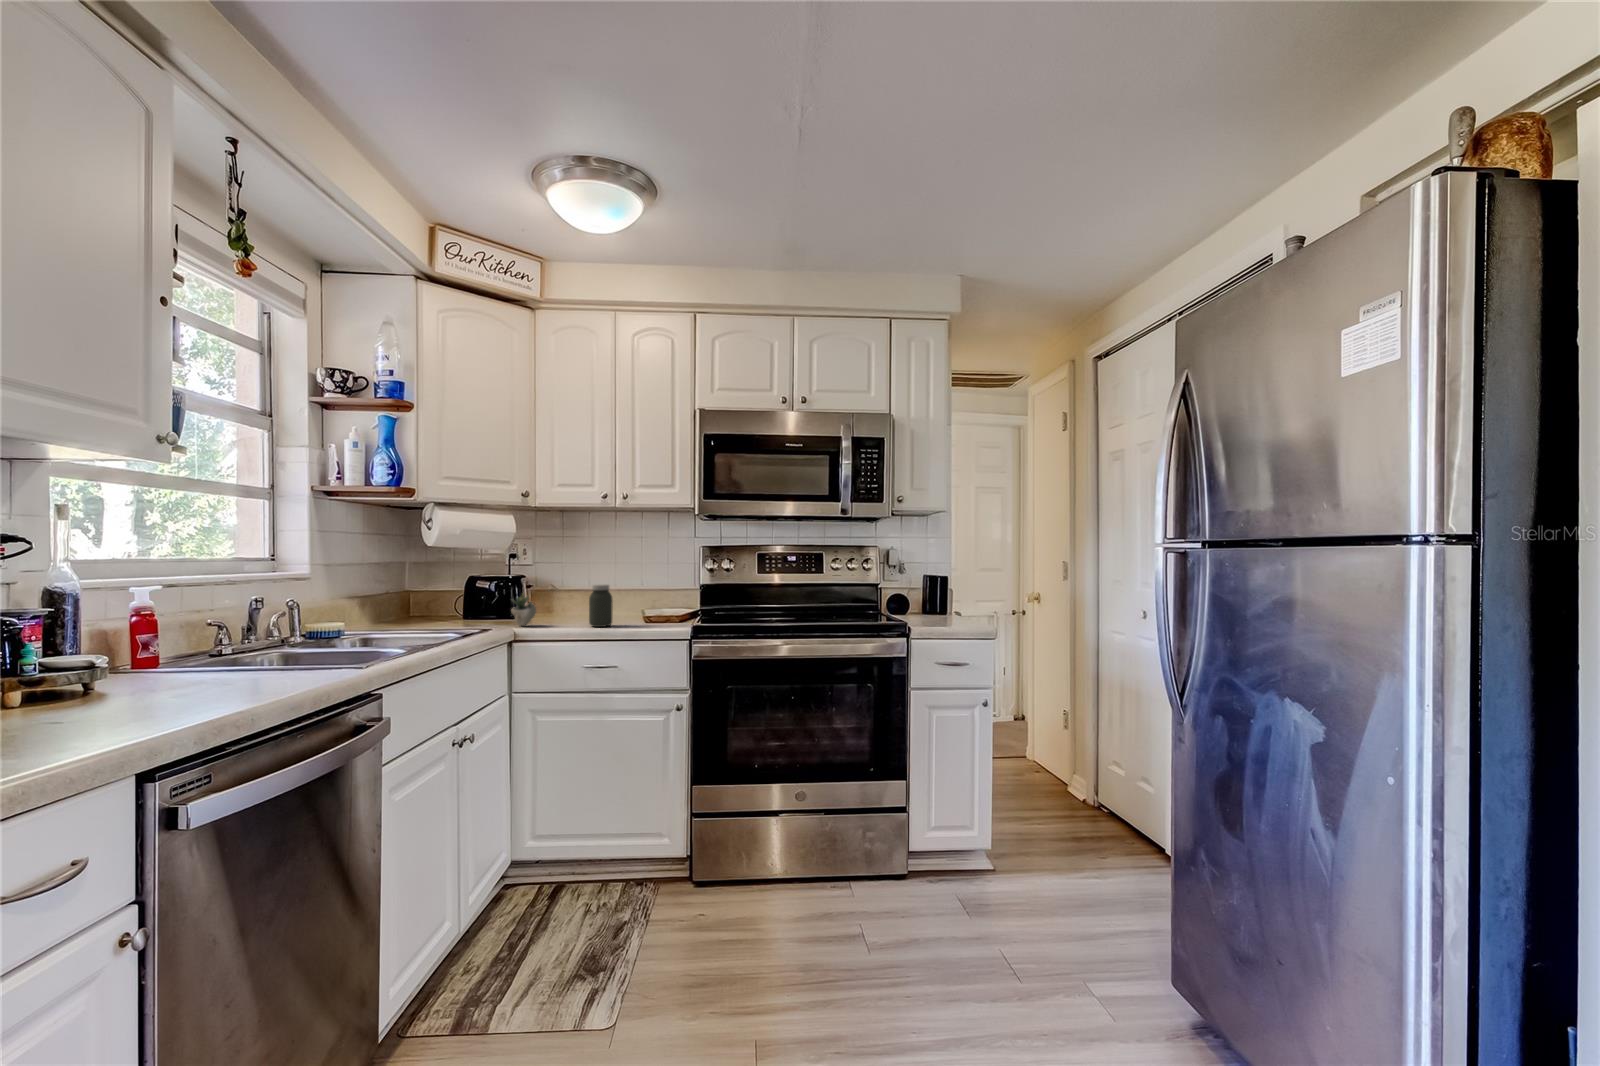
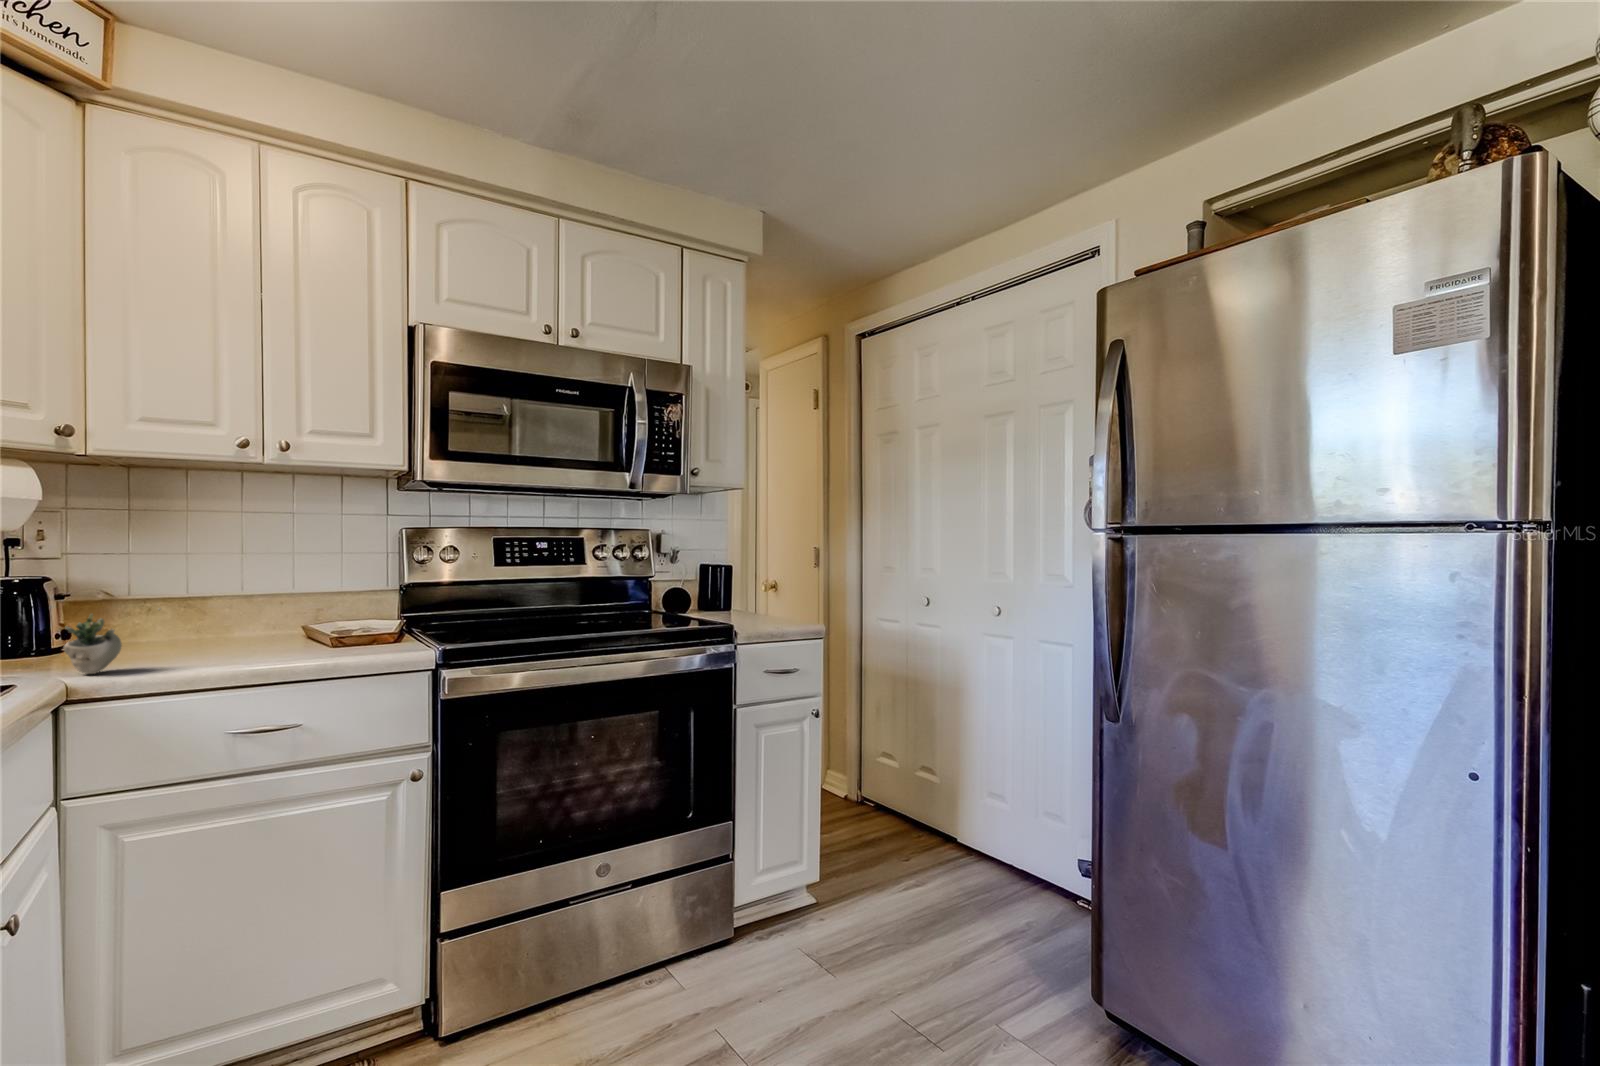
jar: present [589,585,613,627] -> none [240,593,286,664]

